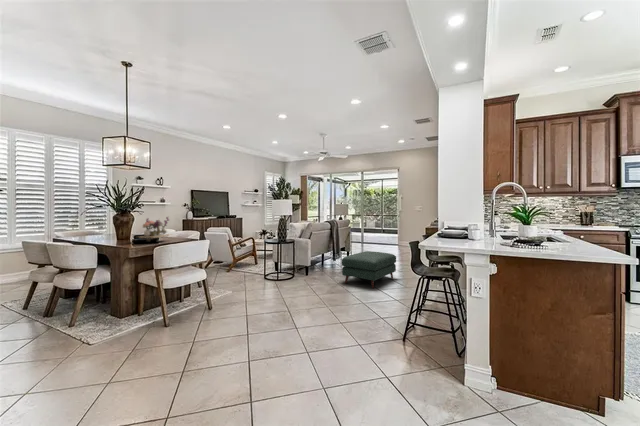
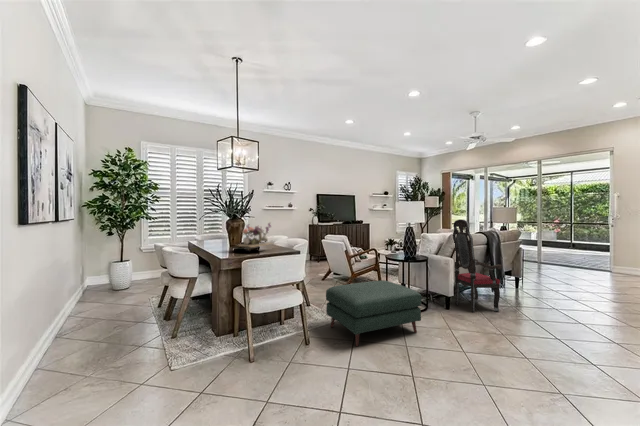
armchair: none [310,213,340,276] -> present [453,219,502,313]
ottoman: present [342,251,396,288] -> present [326,281,422,346]

